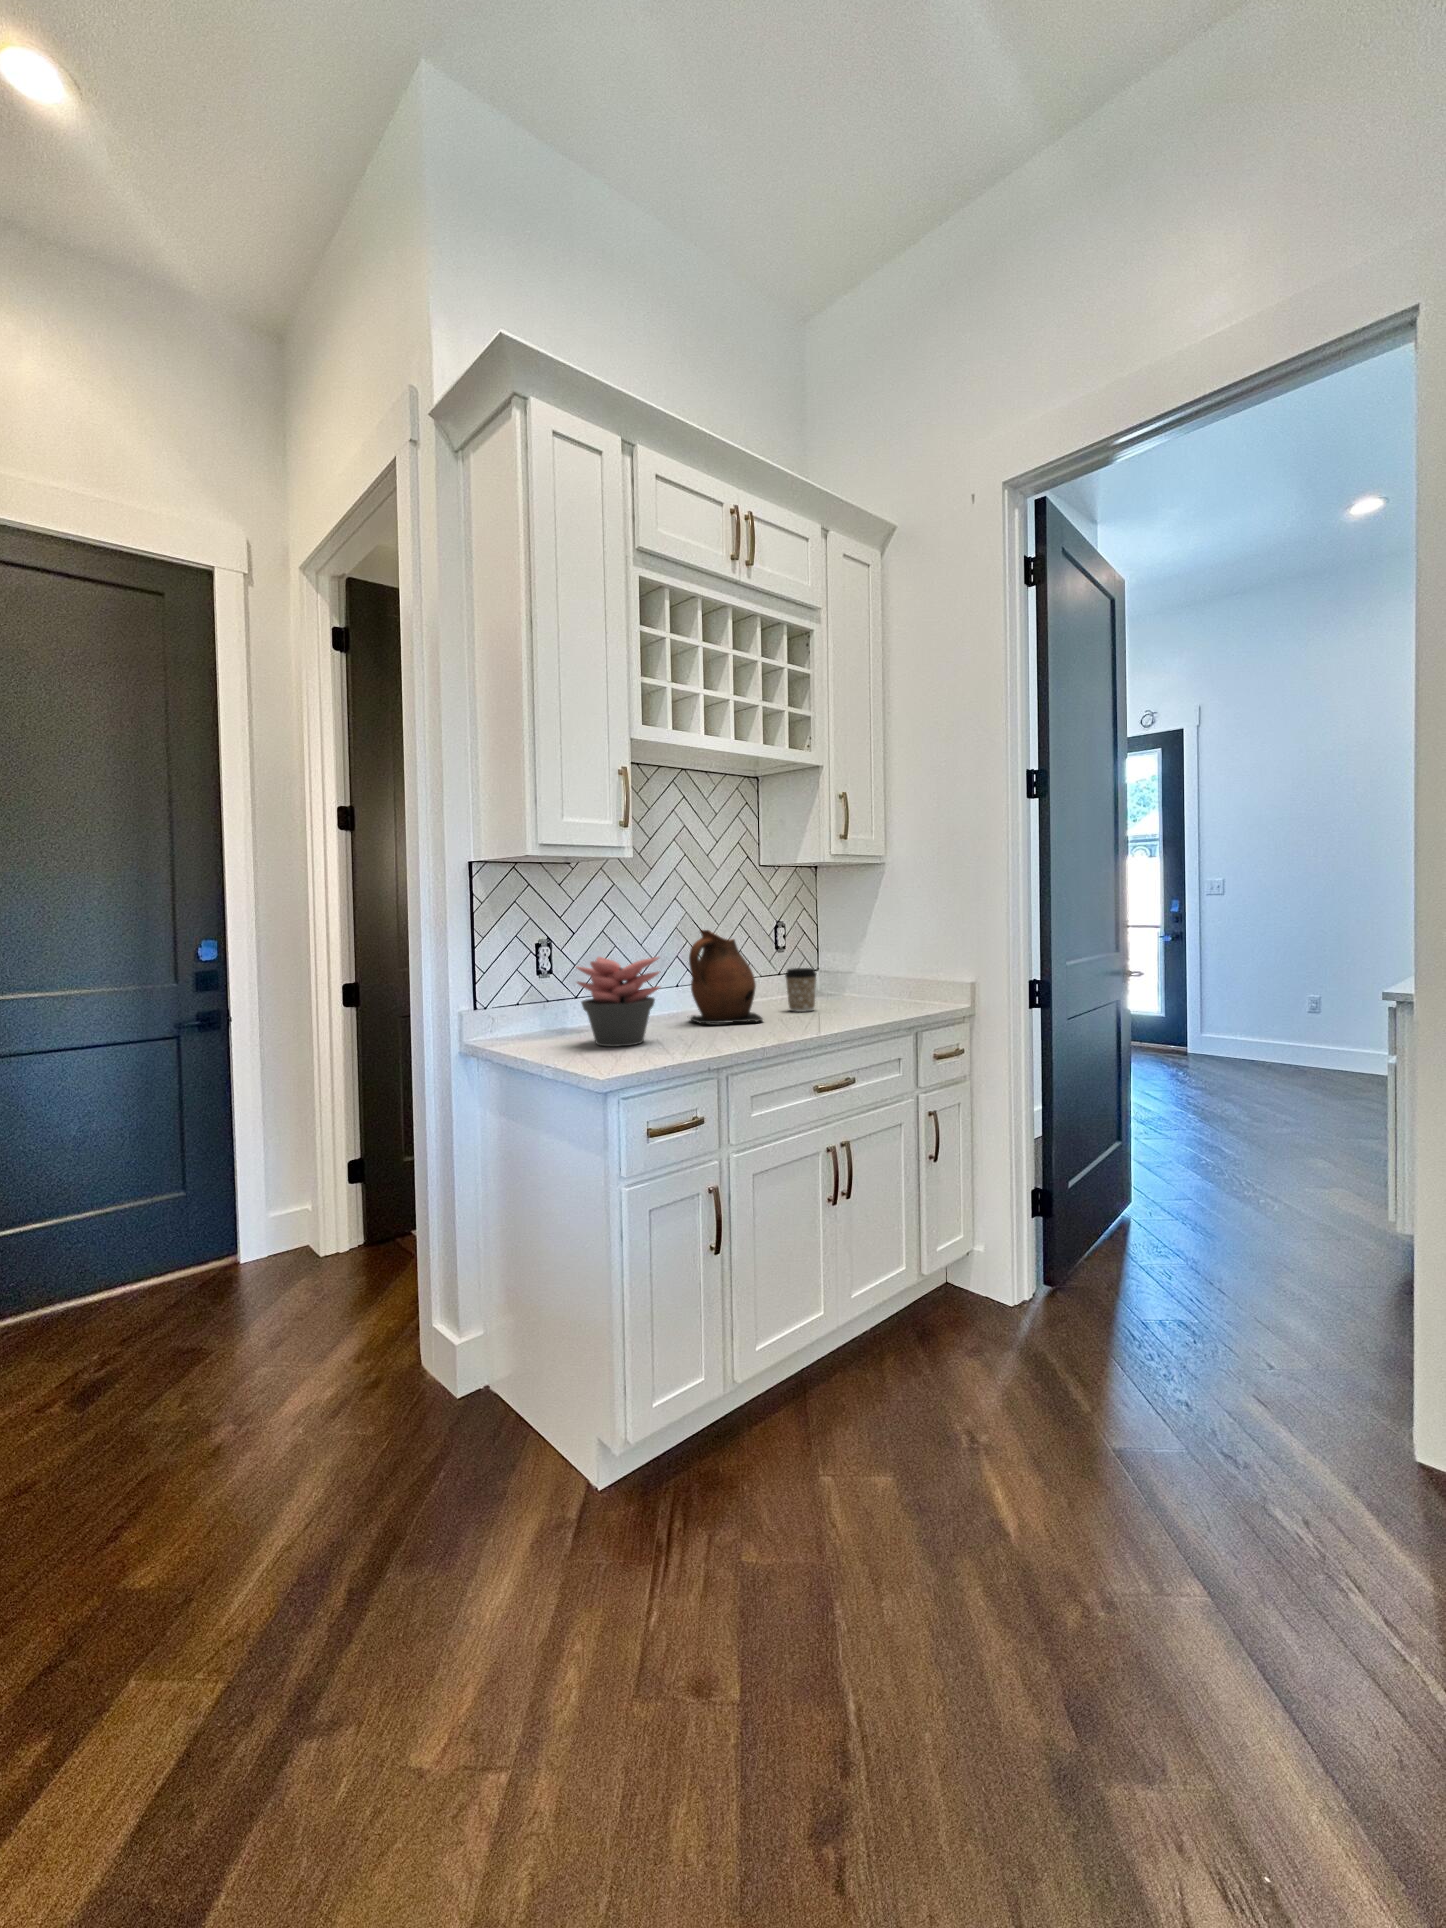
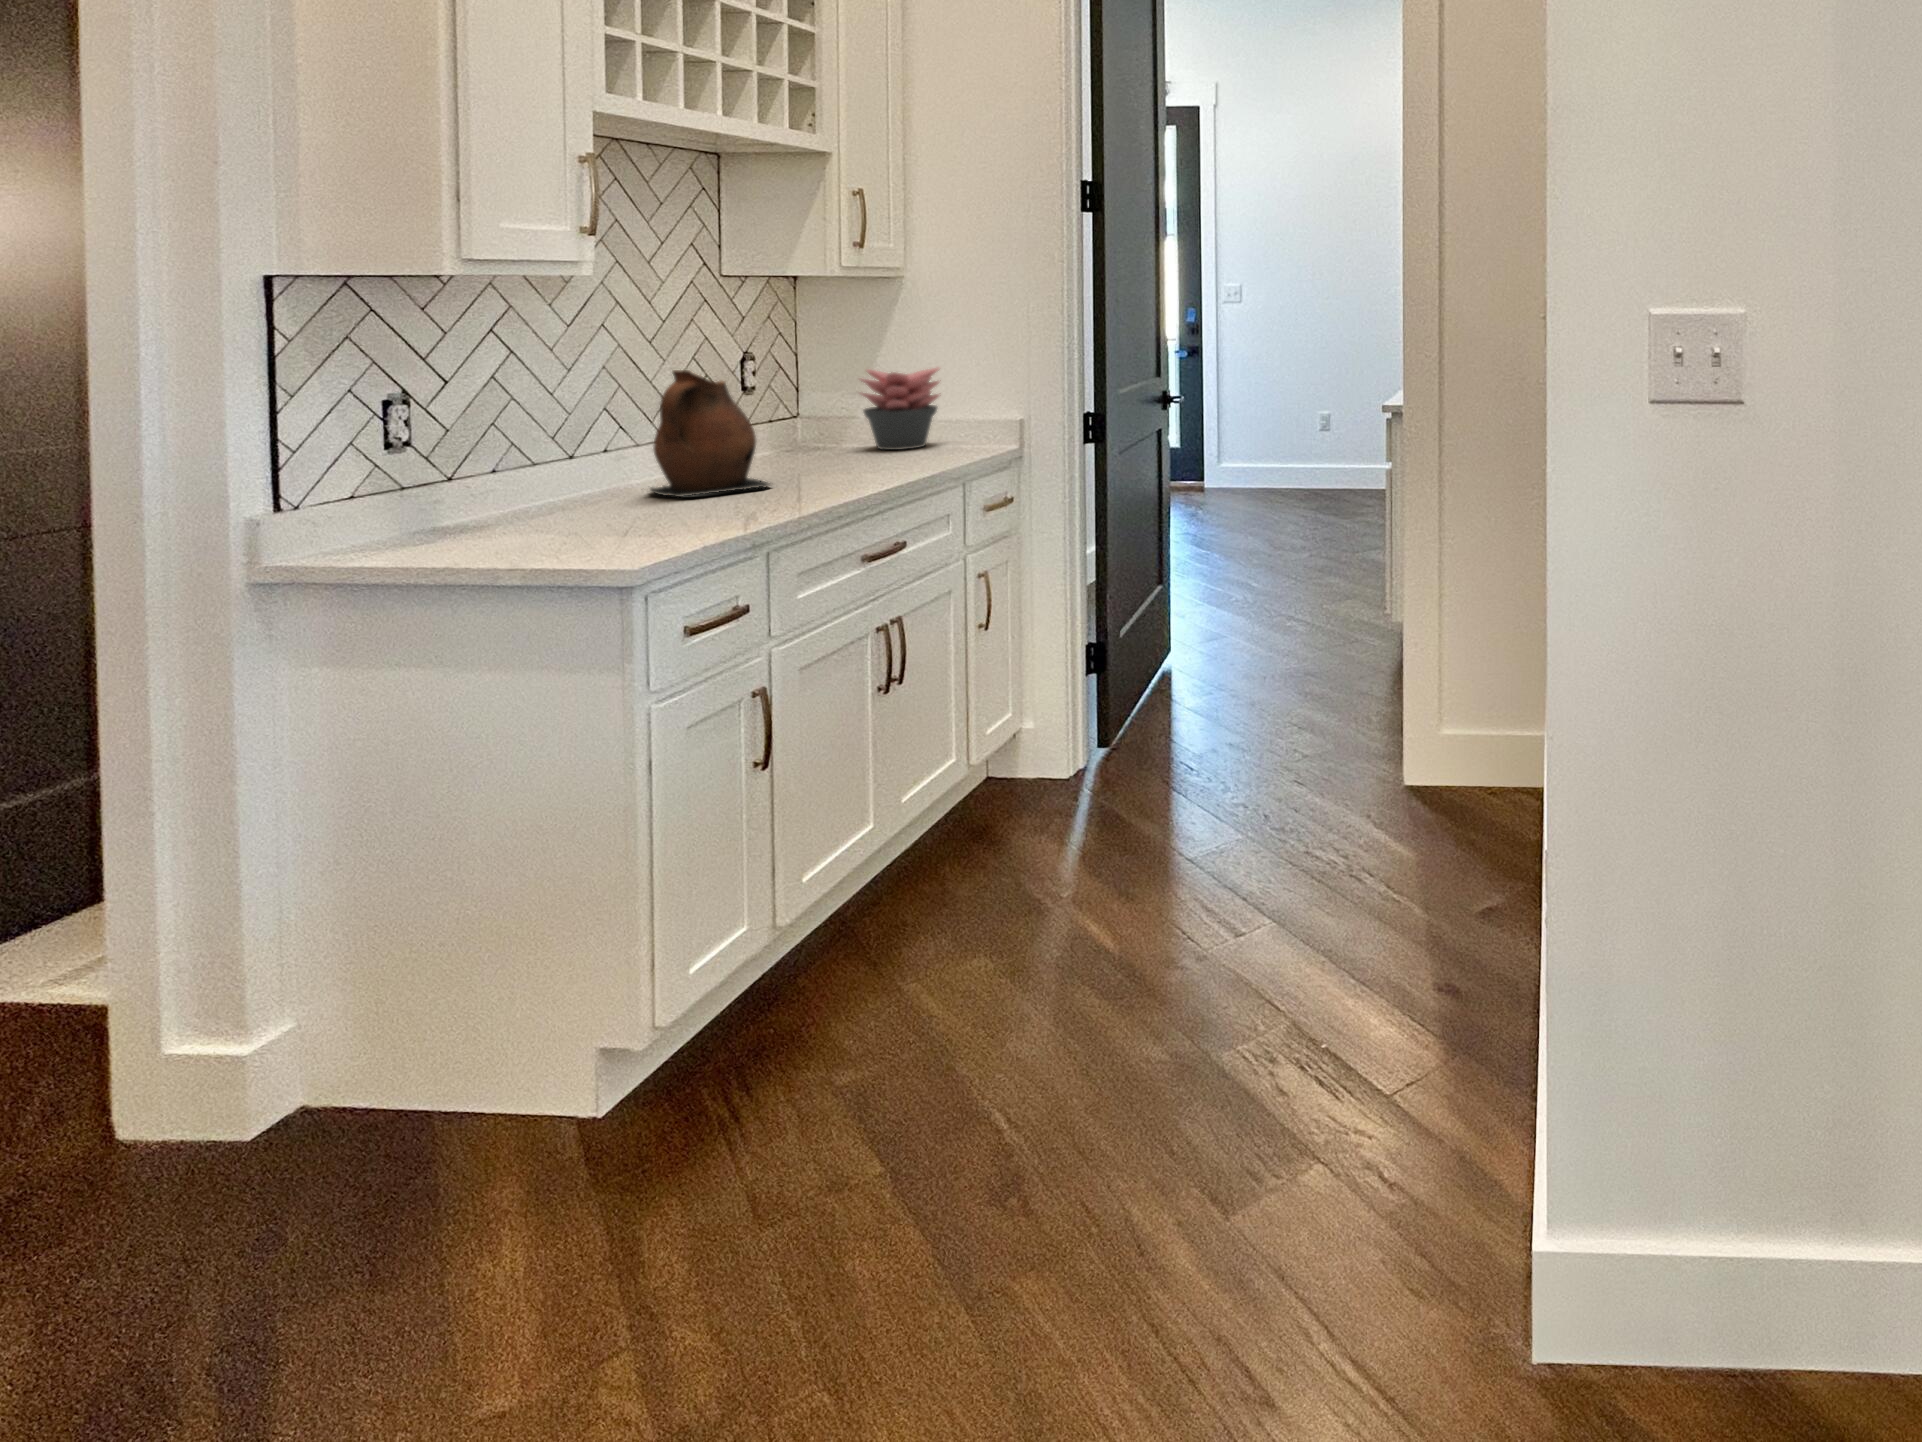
succulent plant: present [576,957,660,1047] -> present [860,368,939,450]
coffee cup: present [785,968,816,1012] -> none [782,414,830,471]

